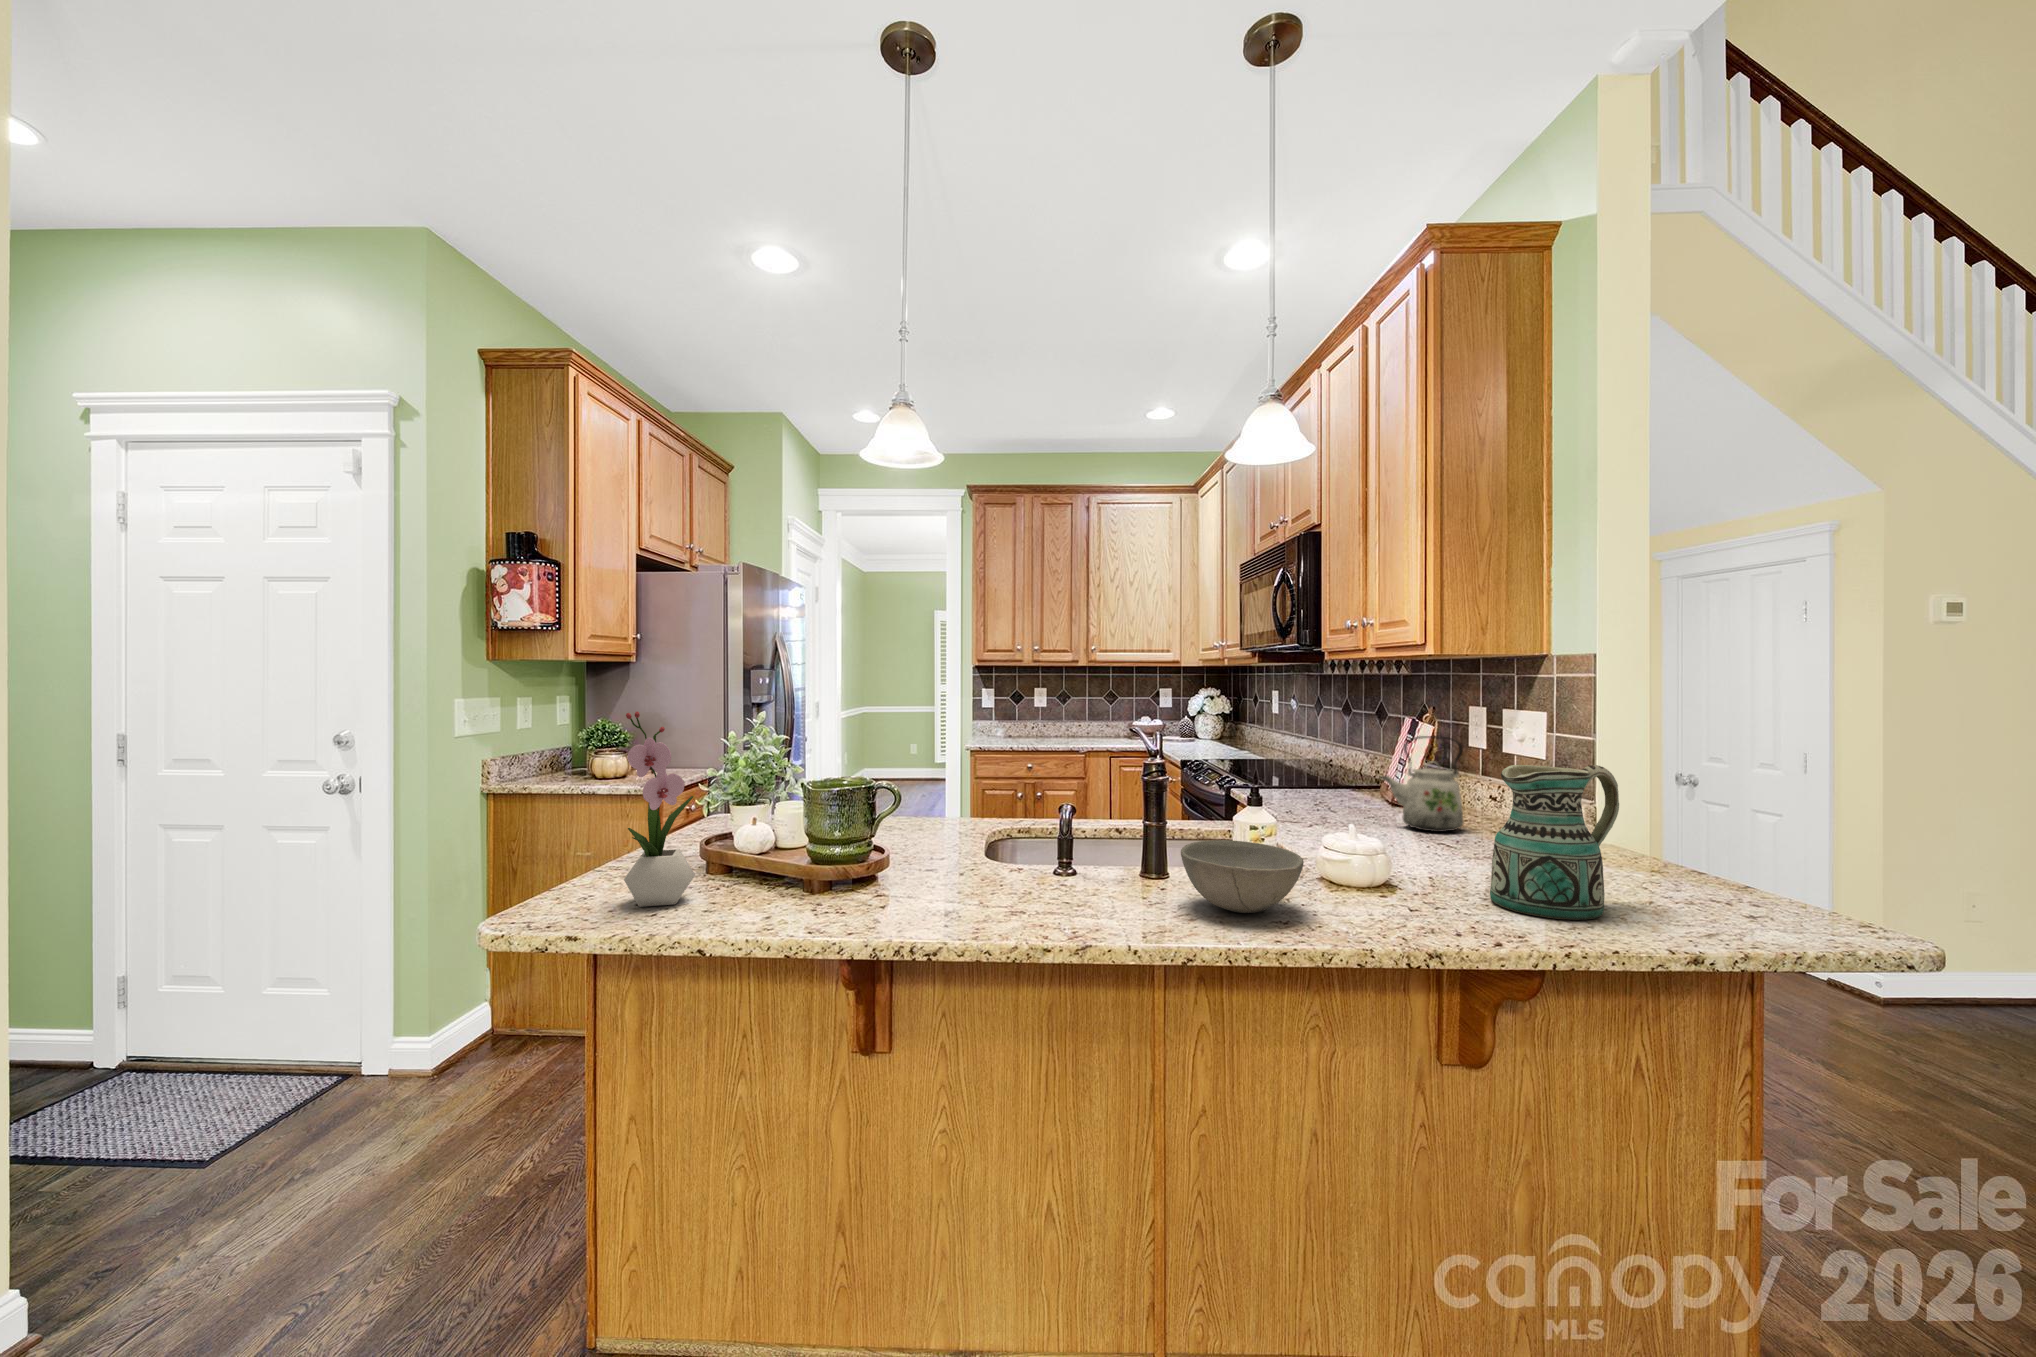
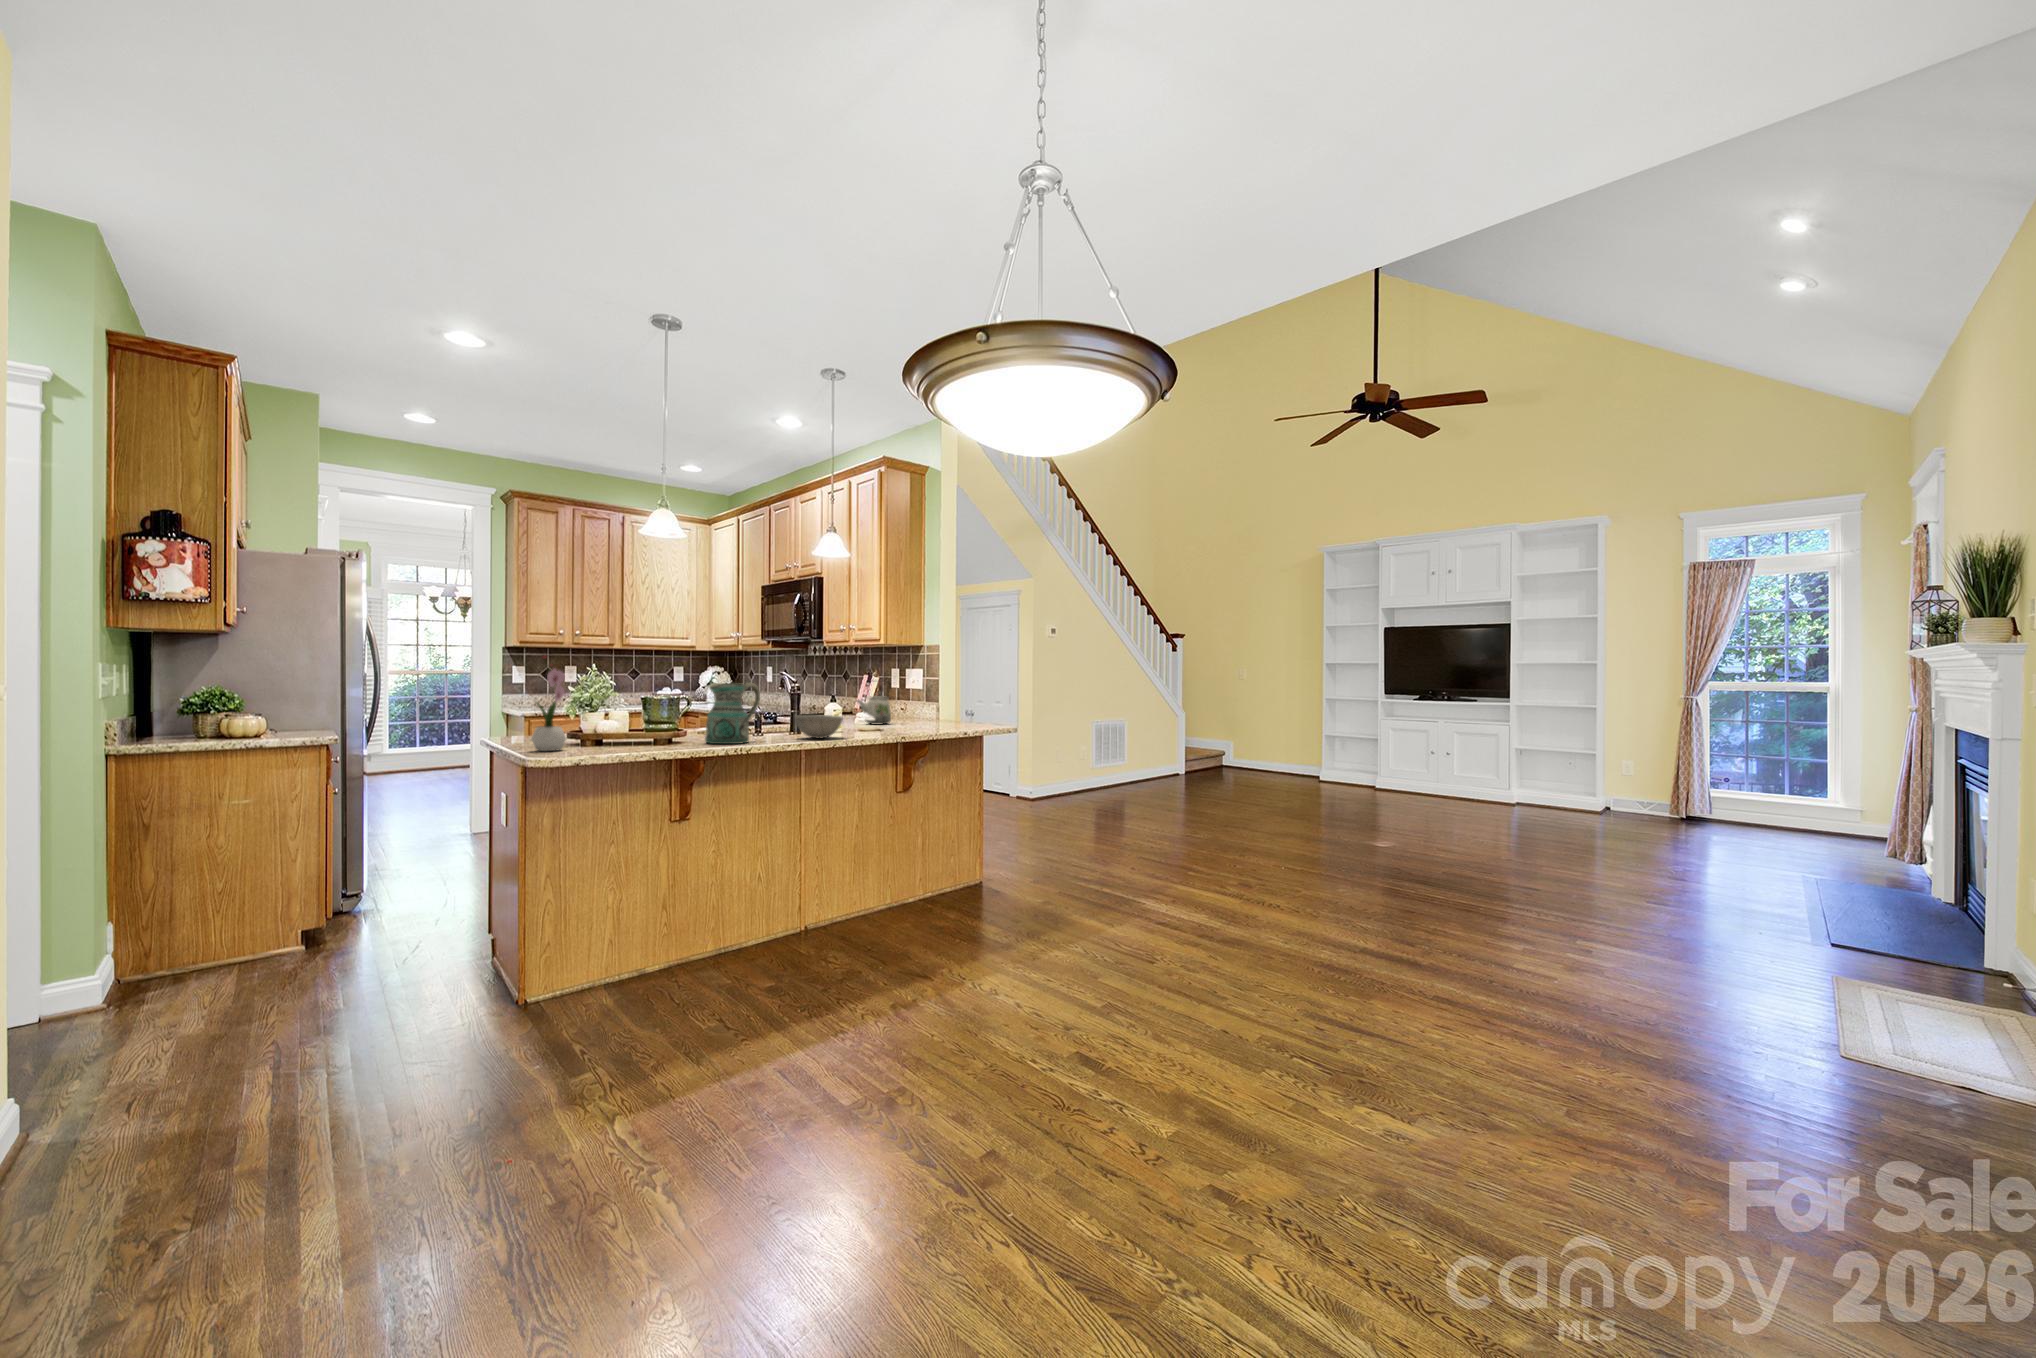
ceramic pitcher: present [1490,765,1619,920] -> present [705,682,760,744]

